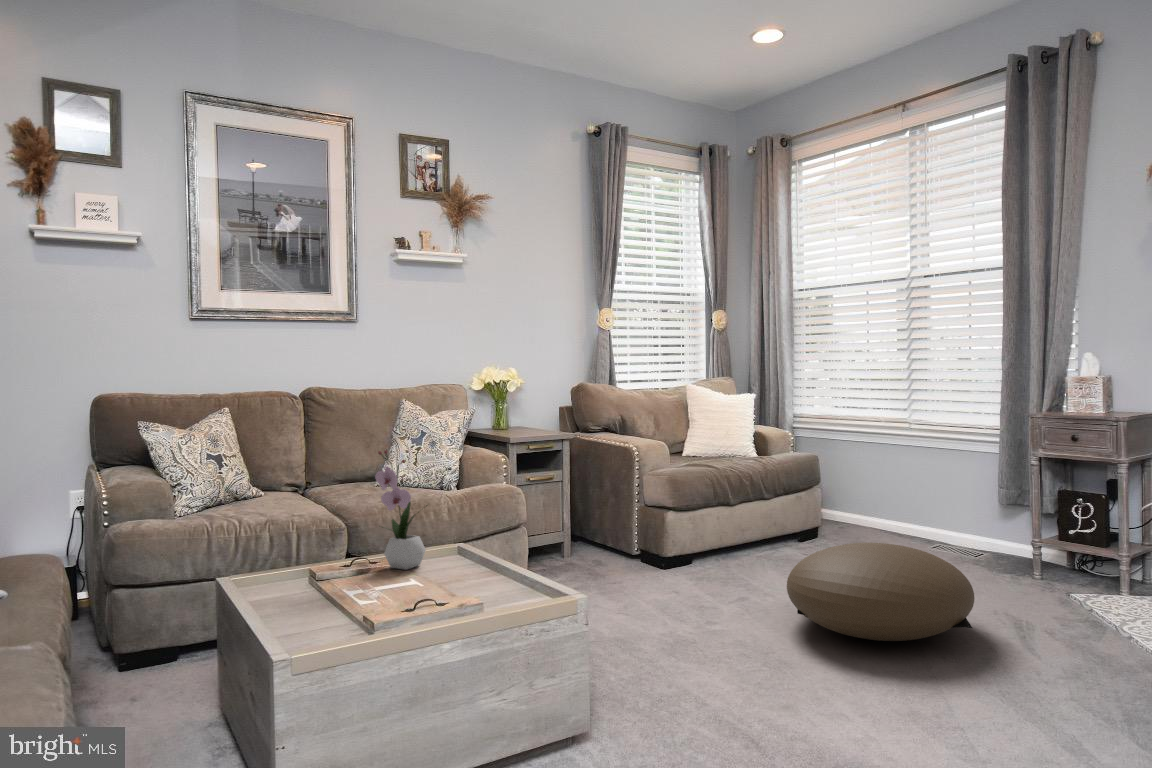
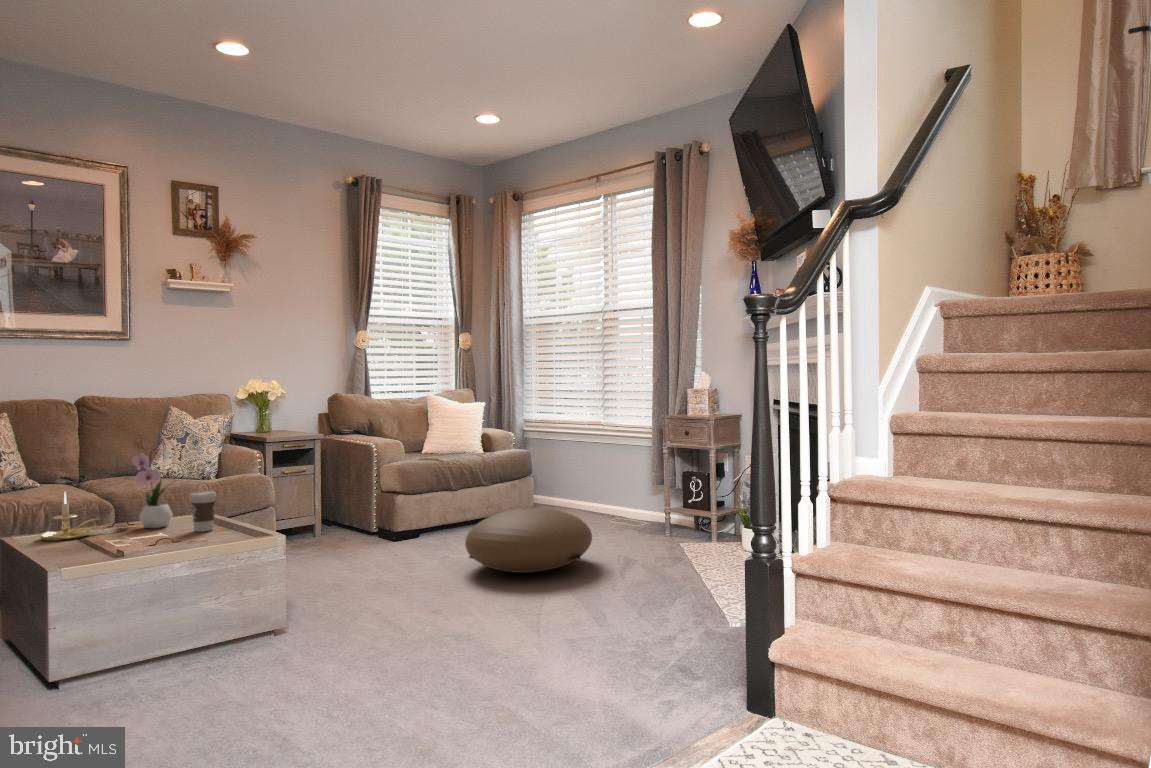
candle holder: none [263,519,337,587] -> present [39,492,97,541]
coffee cup: none [452,522,485,580] -> present [190,491,216,532]

